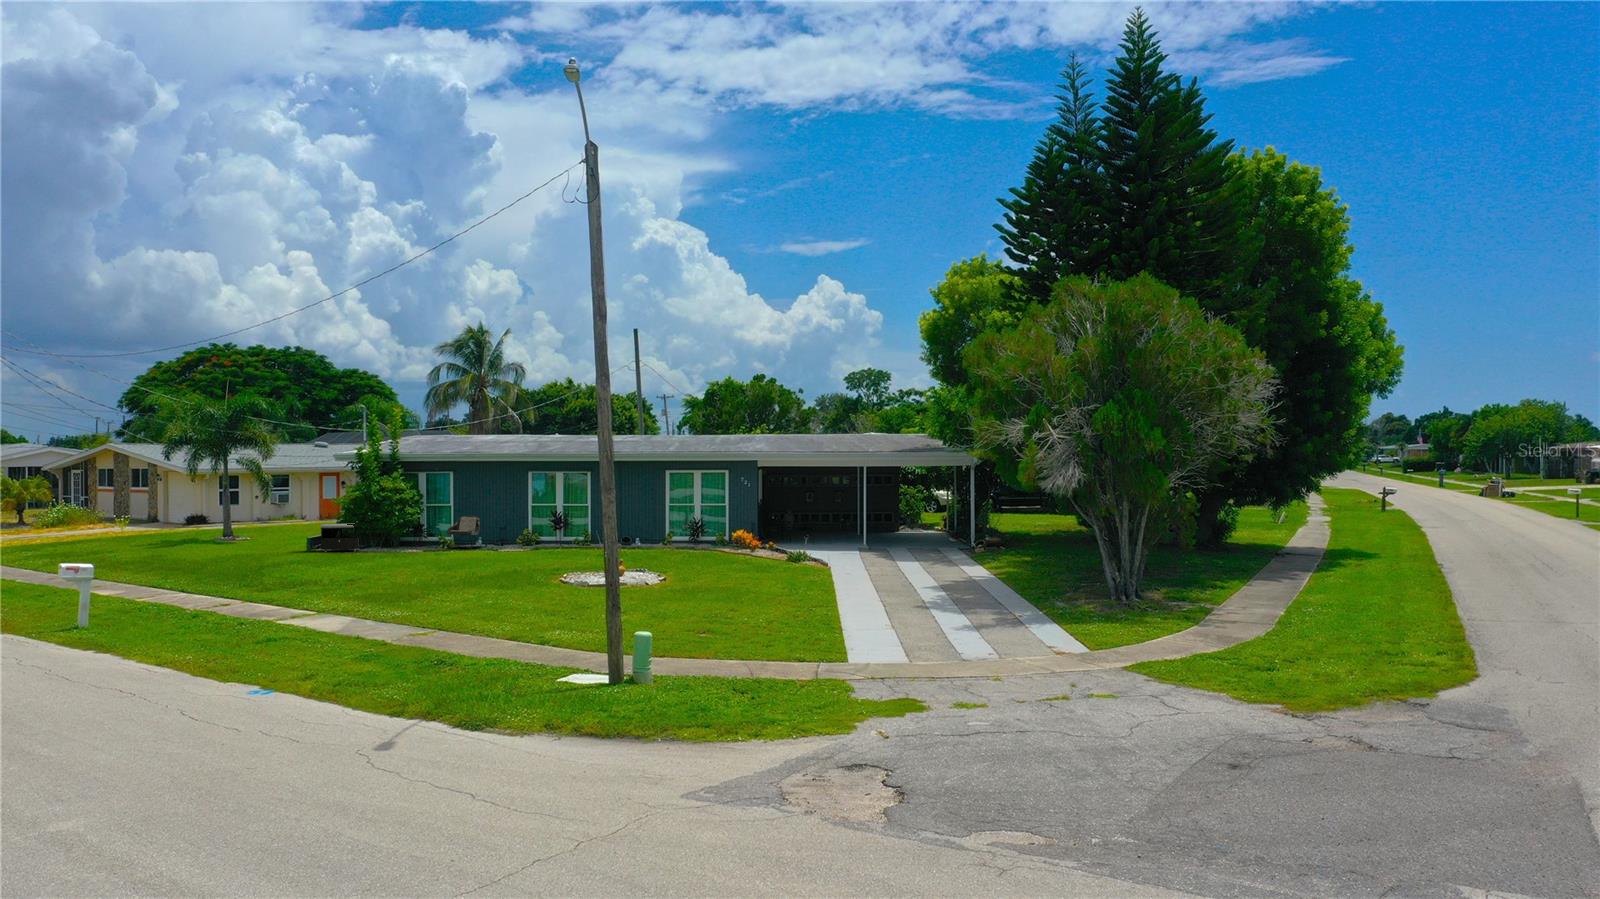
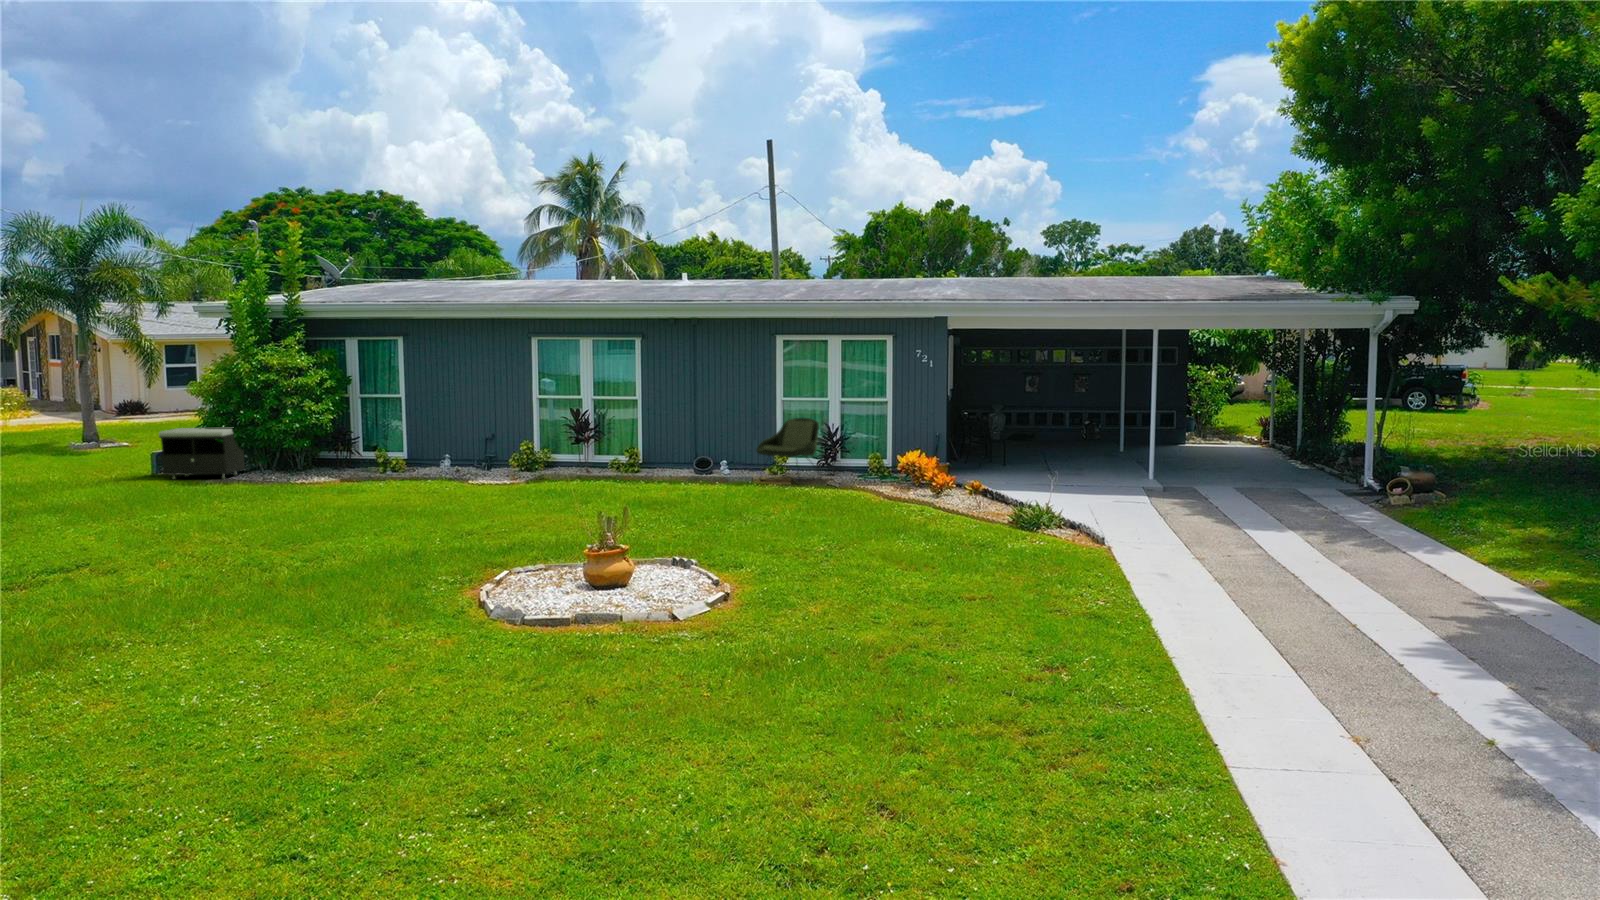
lounge chair: present [447,516,481,549] -> present [757,418,819,483]

